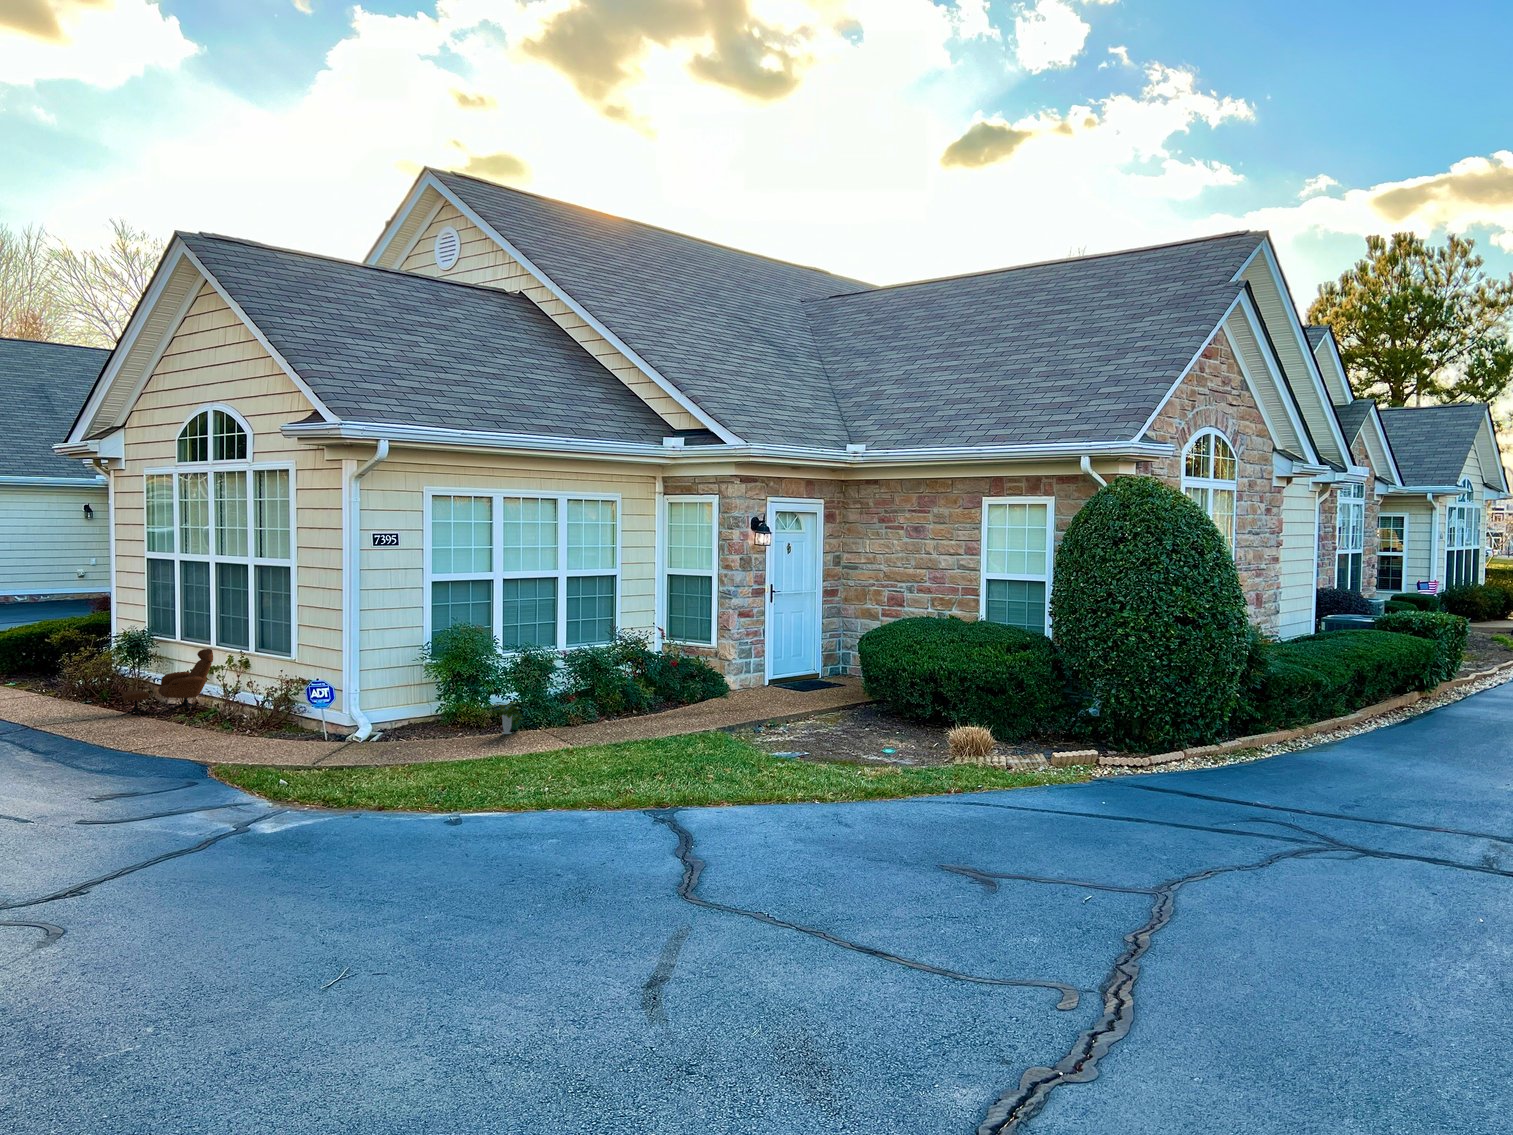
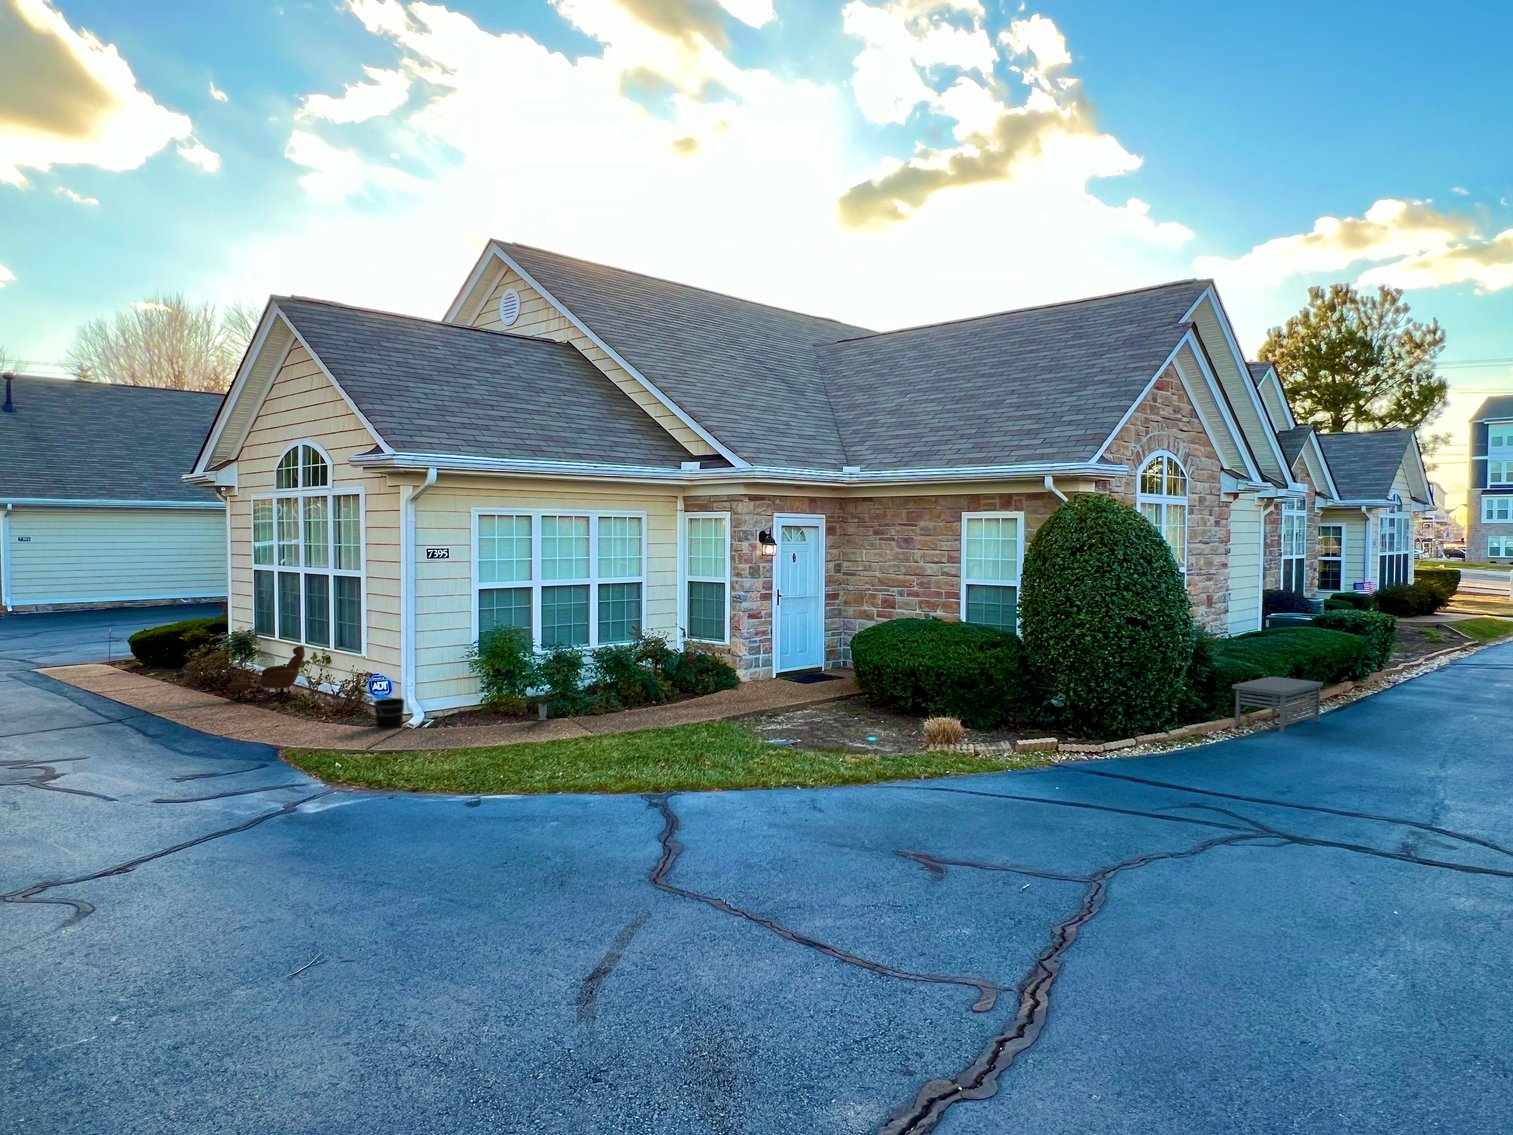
storage bench: none [1289,684,1388,746] -> present [1232,677,1323,733]
bucket: none [311,707,347,744] -> present [374,698,404,729]

